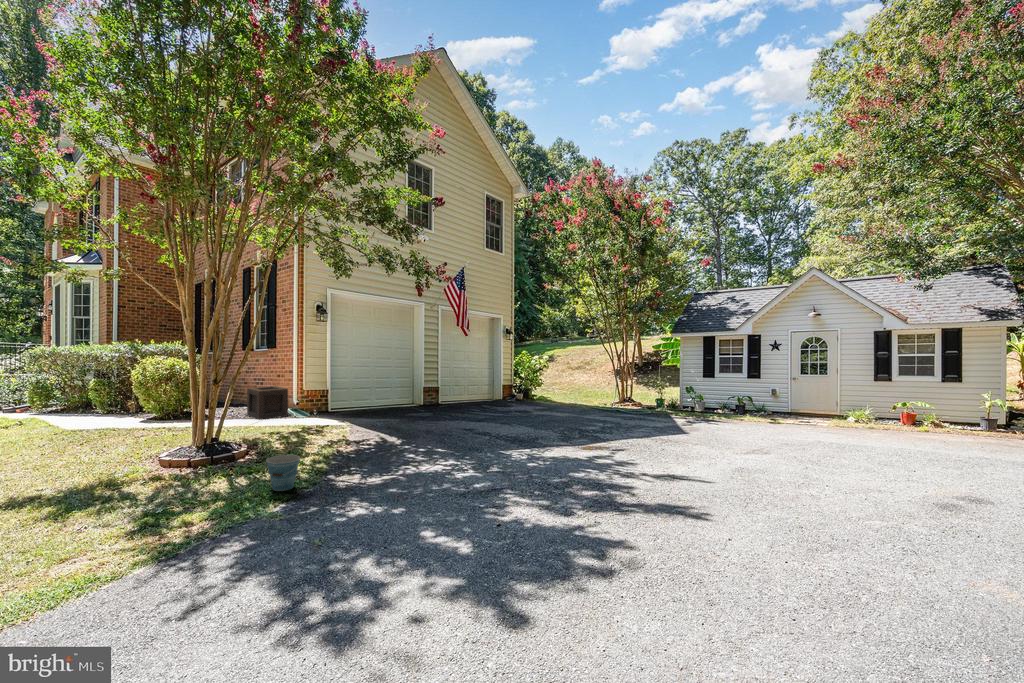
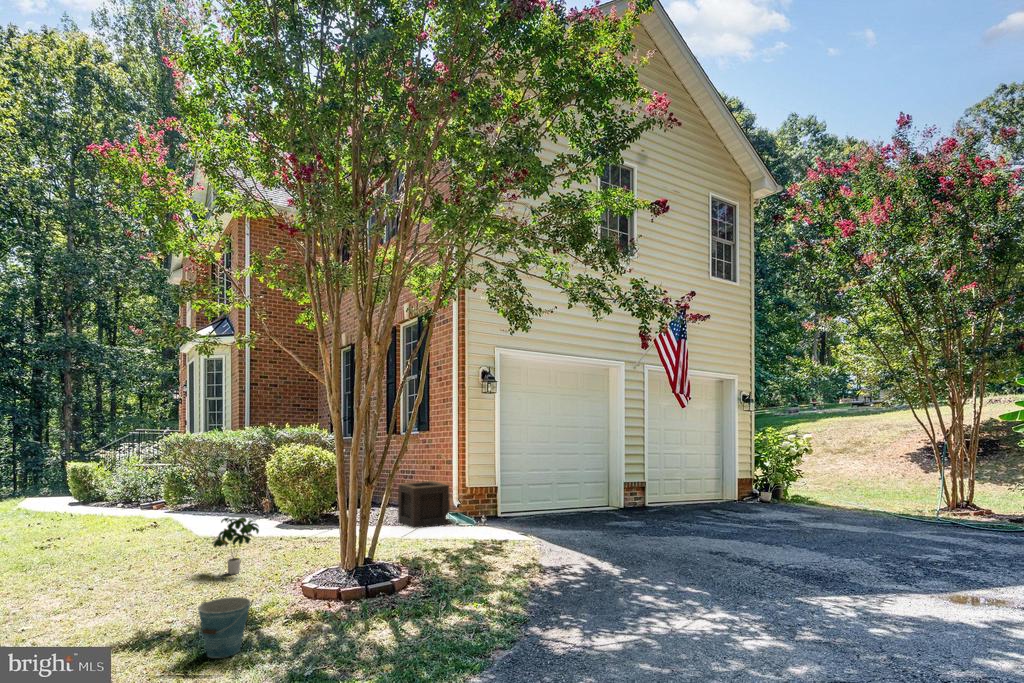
potted plant: none [79,412,122,455] -> present [212,517,259,574]
bucket: present [266,455,300,491] -> present [198,597,251,658]

